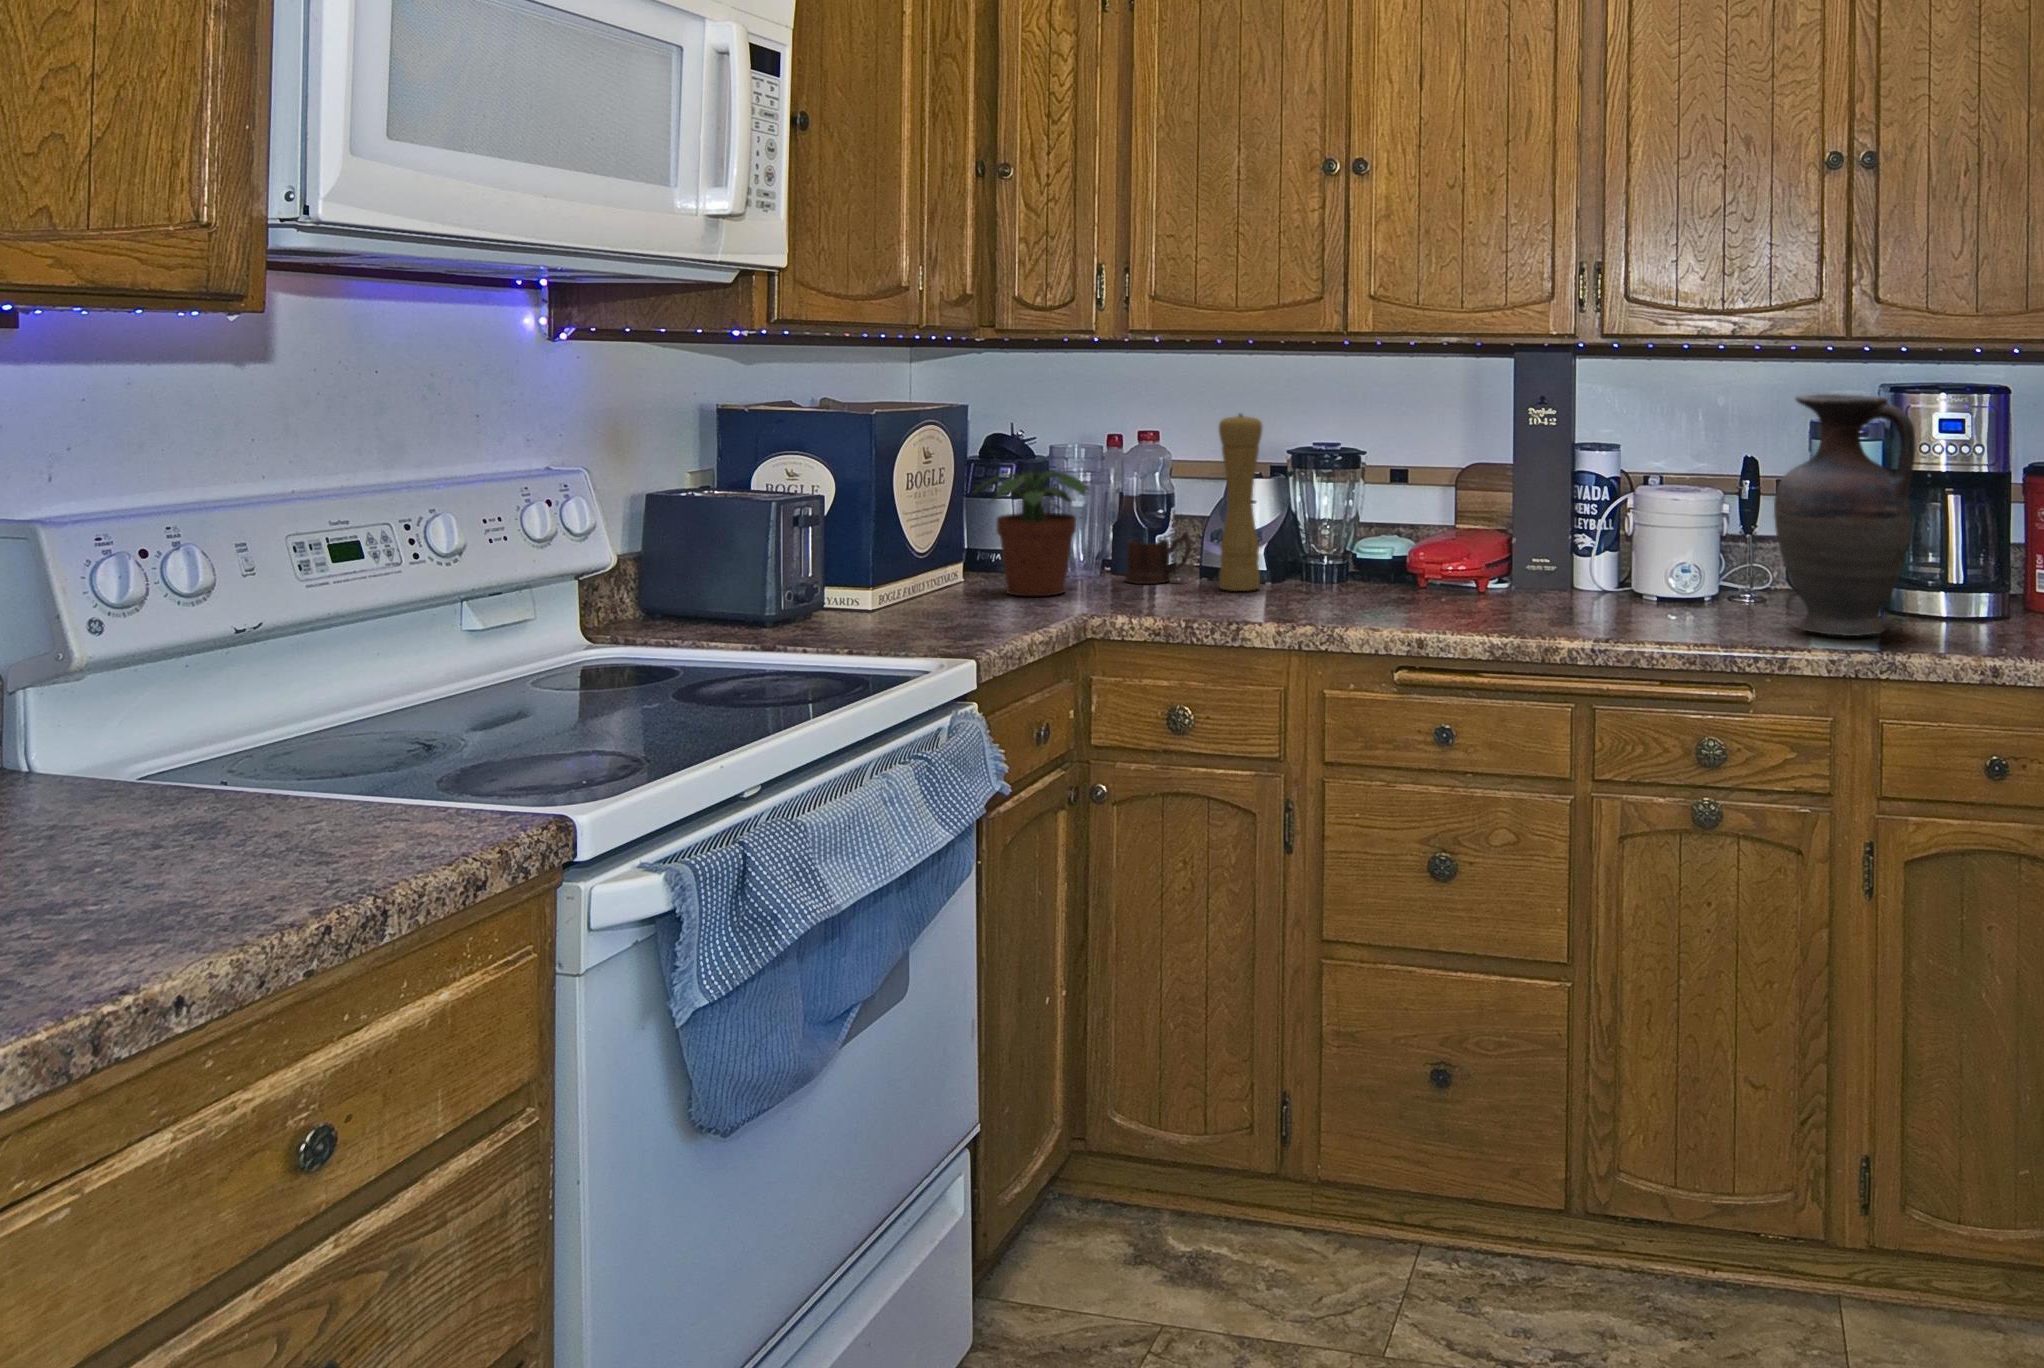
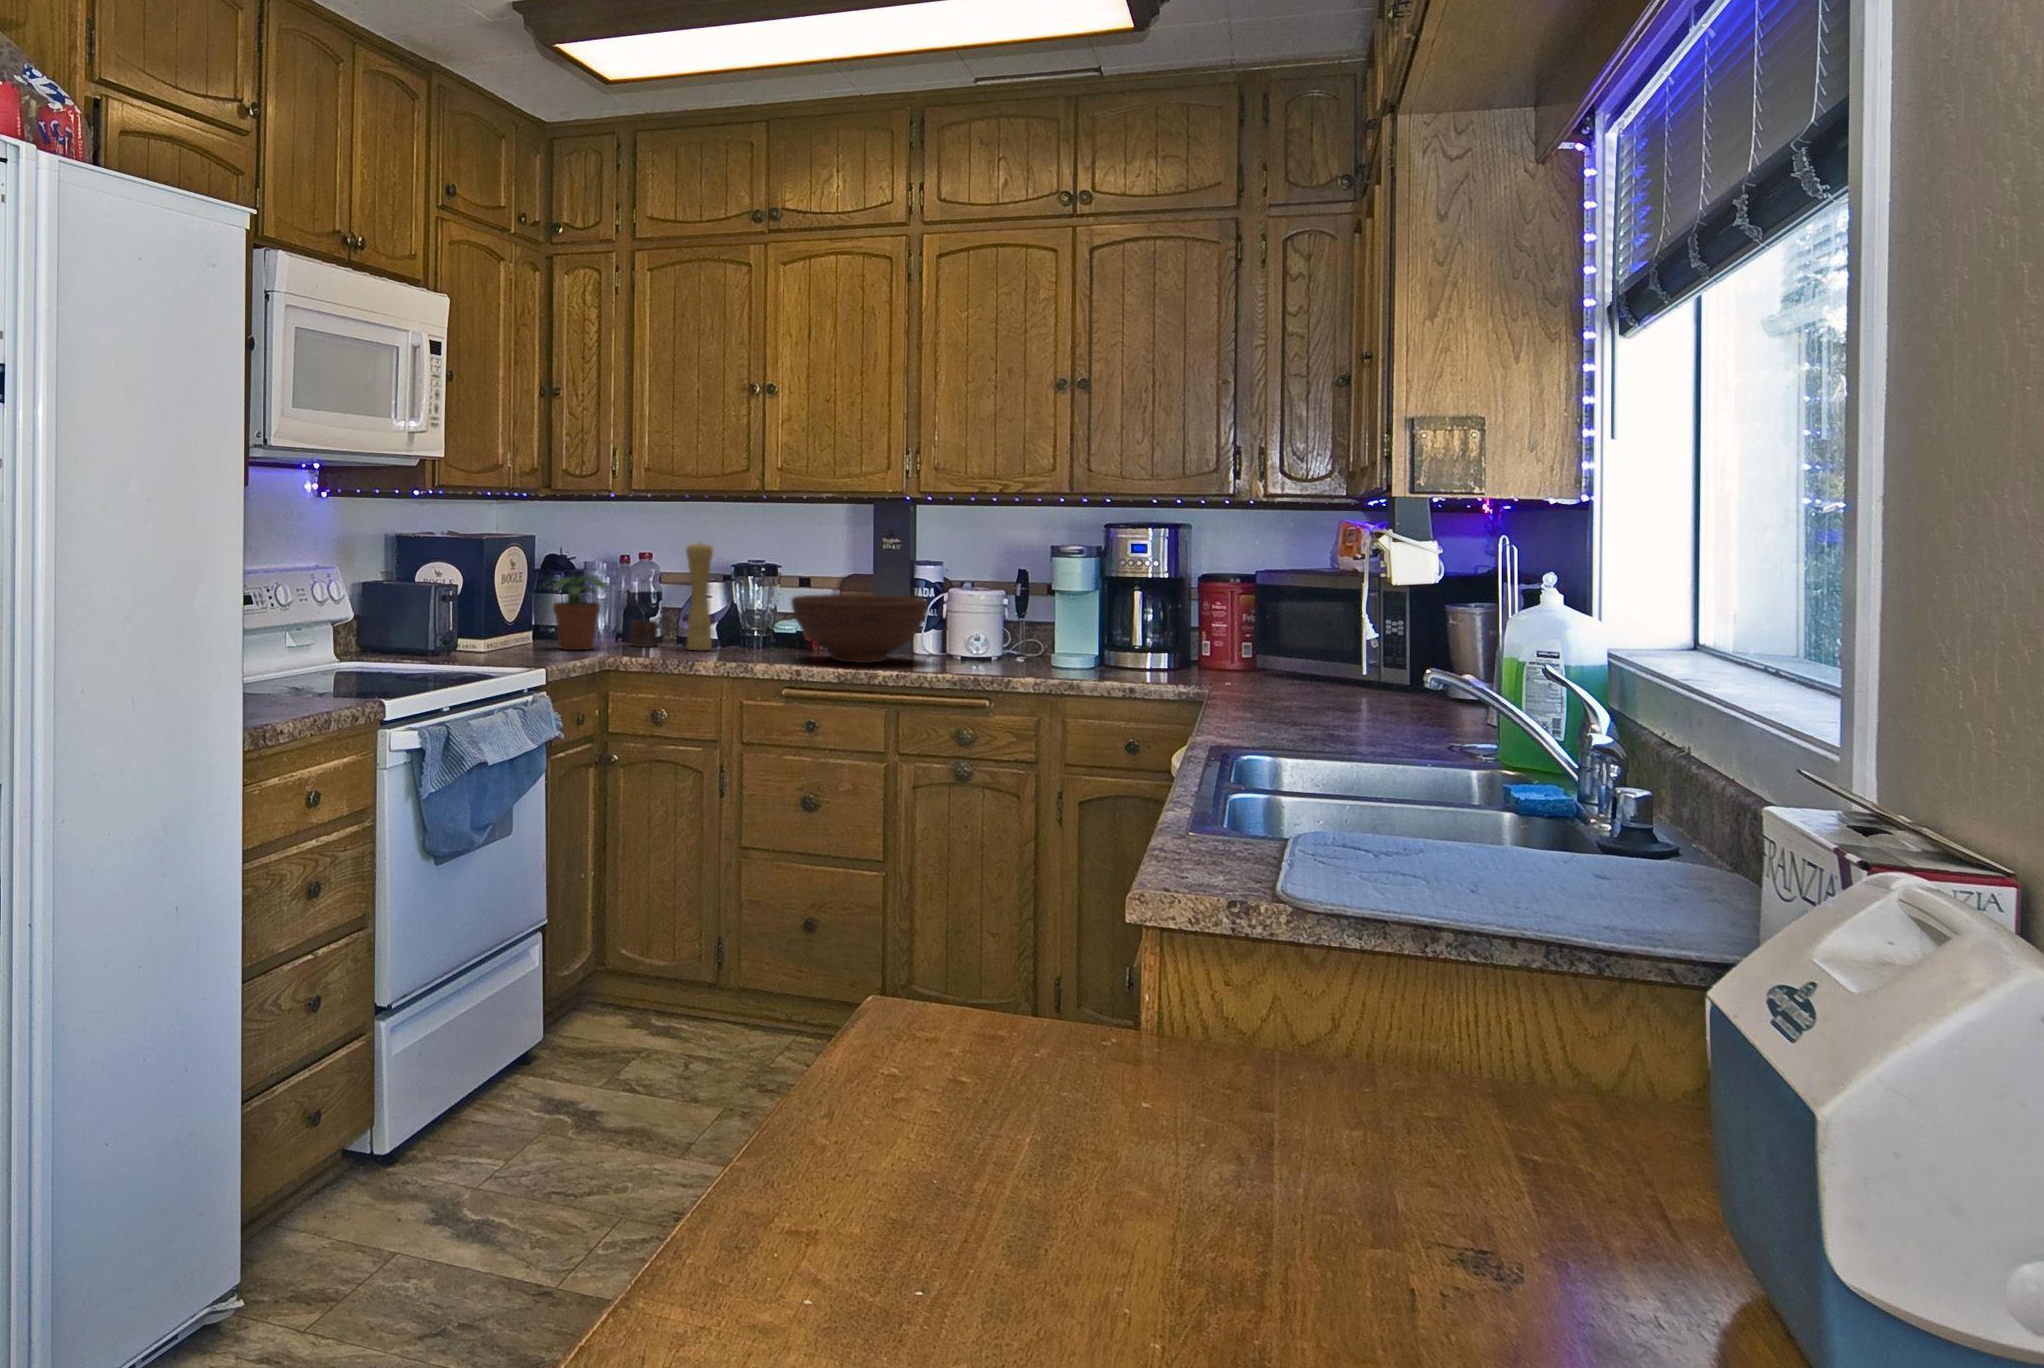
vase: present [1774,394,1916,636] -> none [1015,529,1099,673]
fruit bowl: none [1399,498,1623,616] -> present [791,594,928,663]

